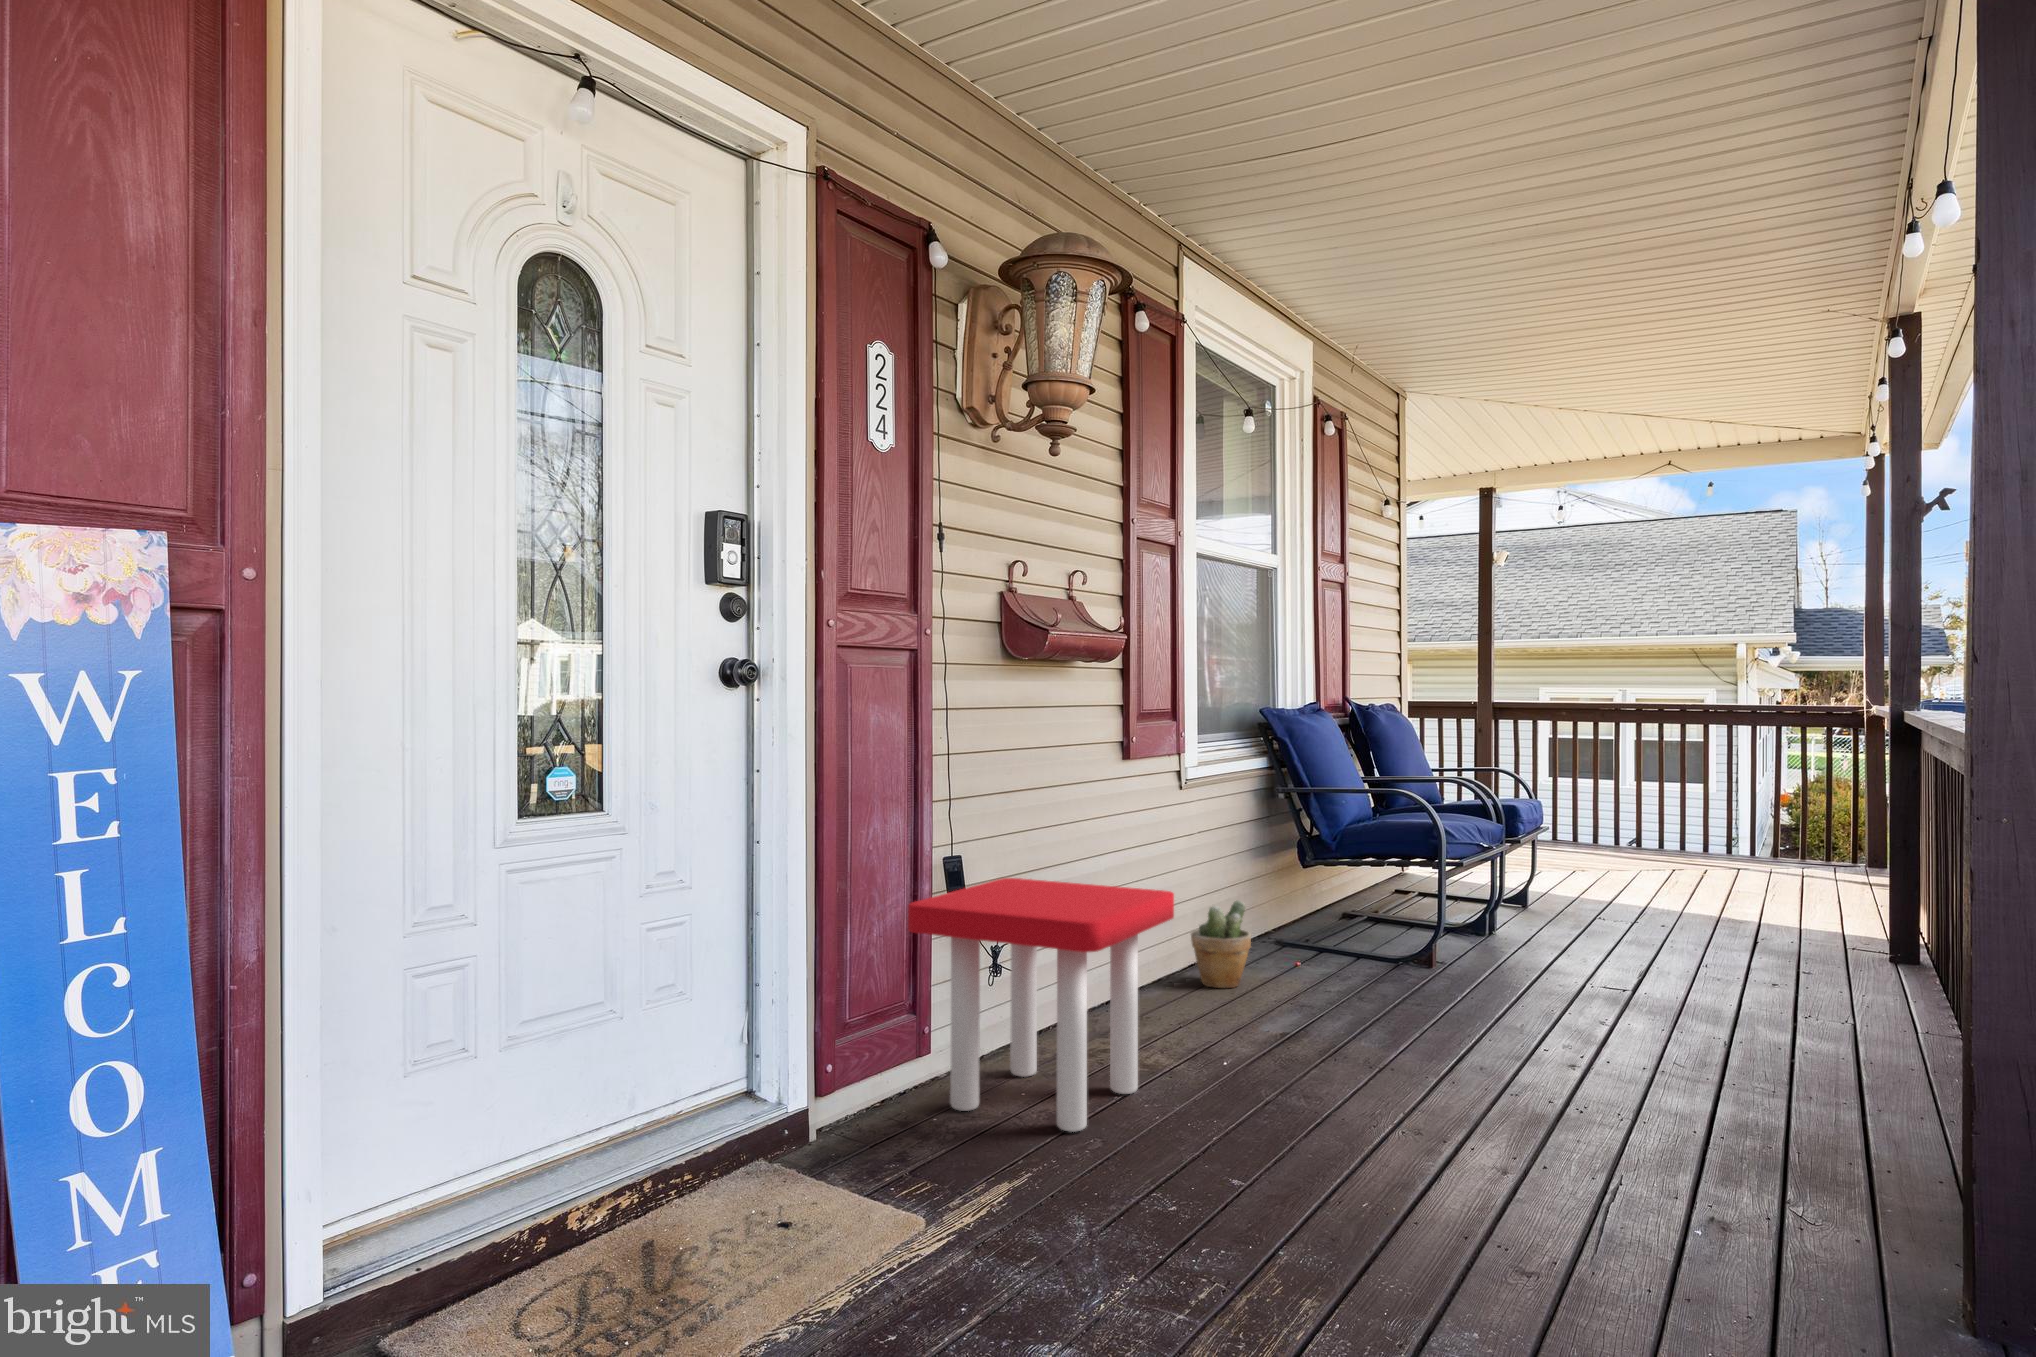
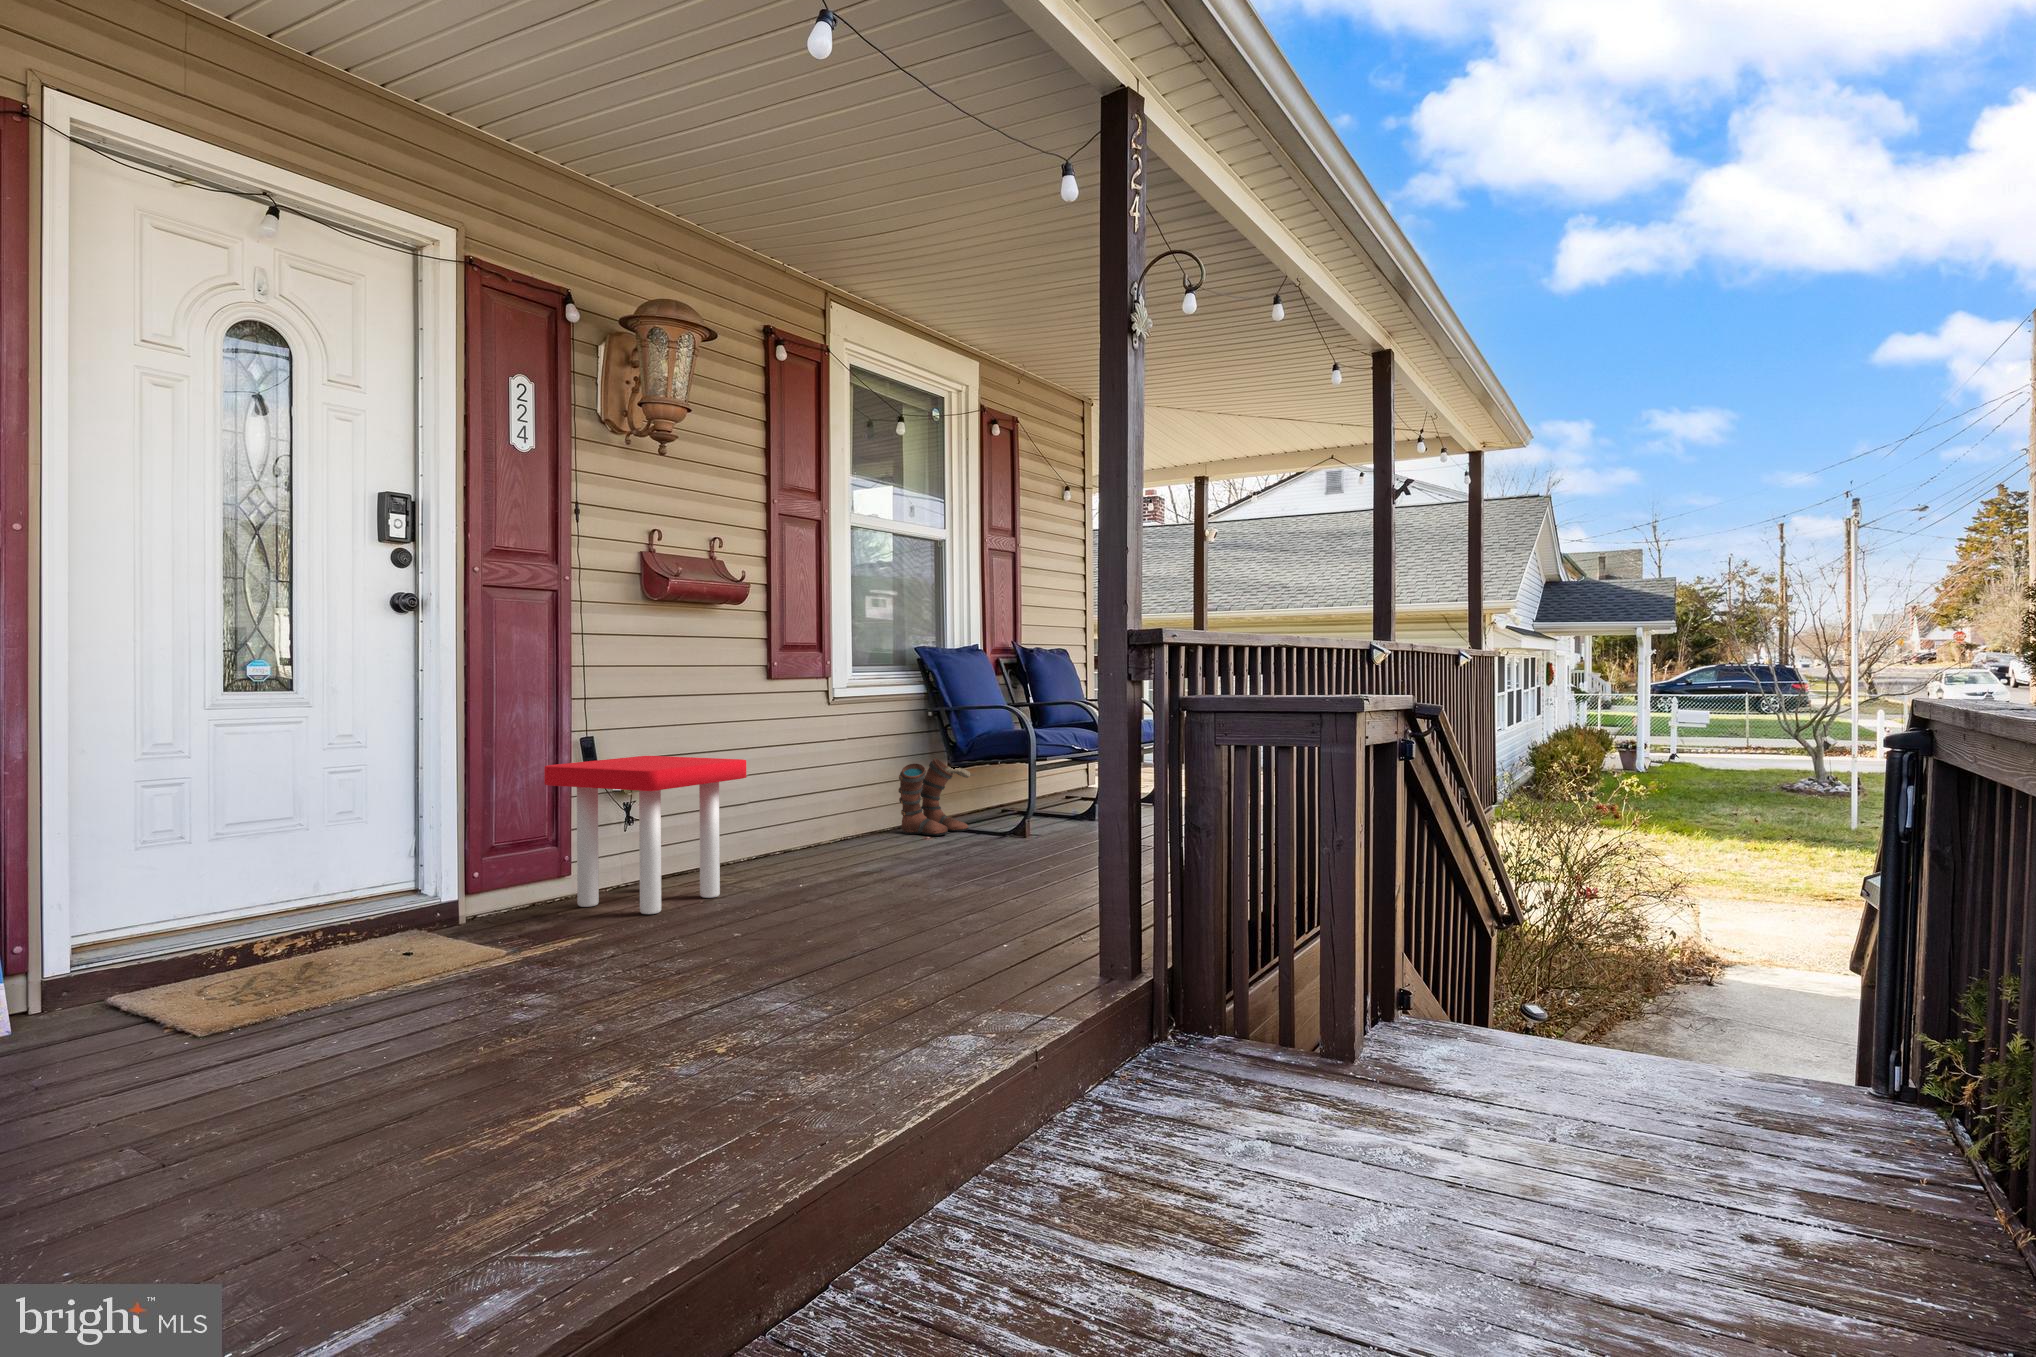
boots: none [1251,858,1341,966] -> present [898,758,970,835]
potted plant: present [1191,901,1251,988] -> none [833,784,878,848]

